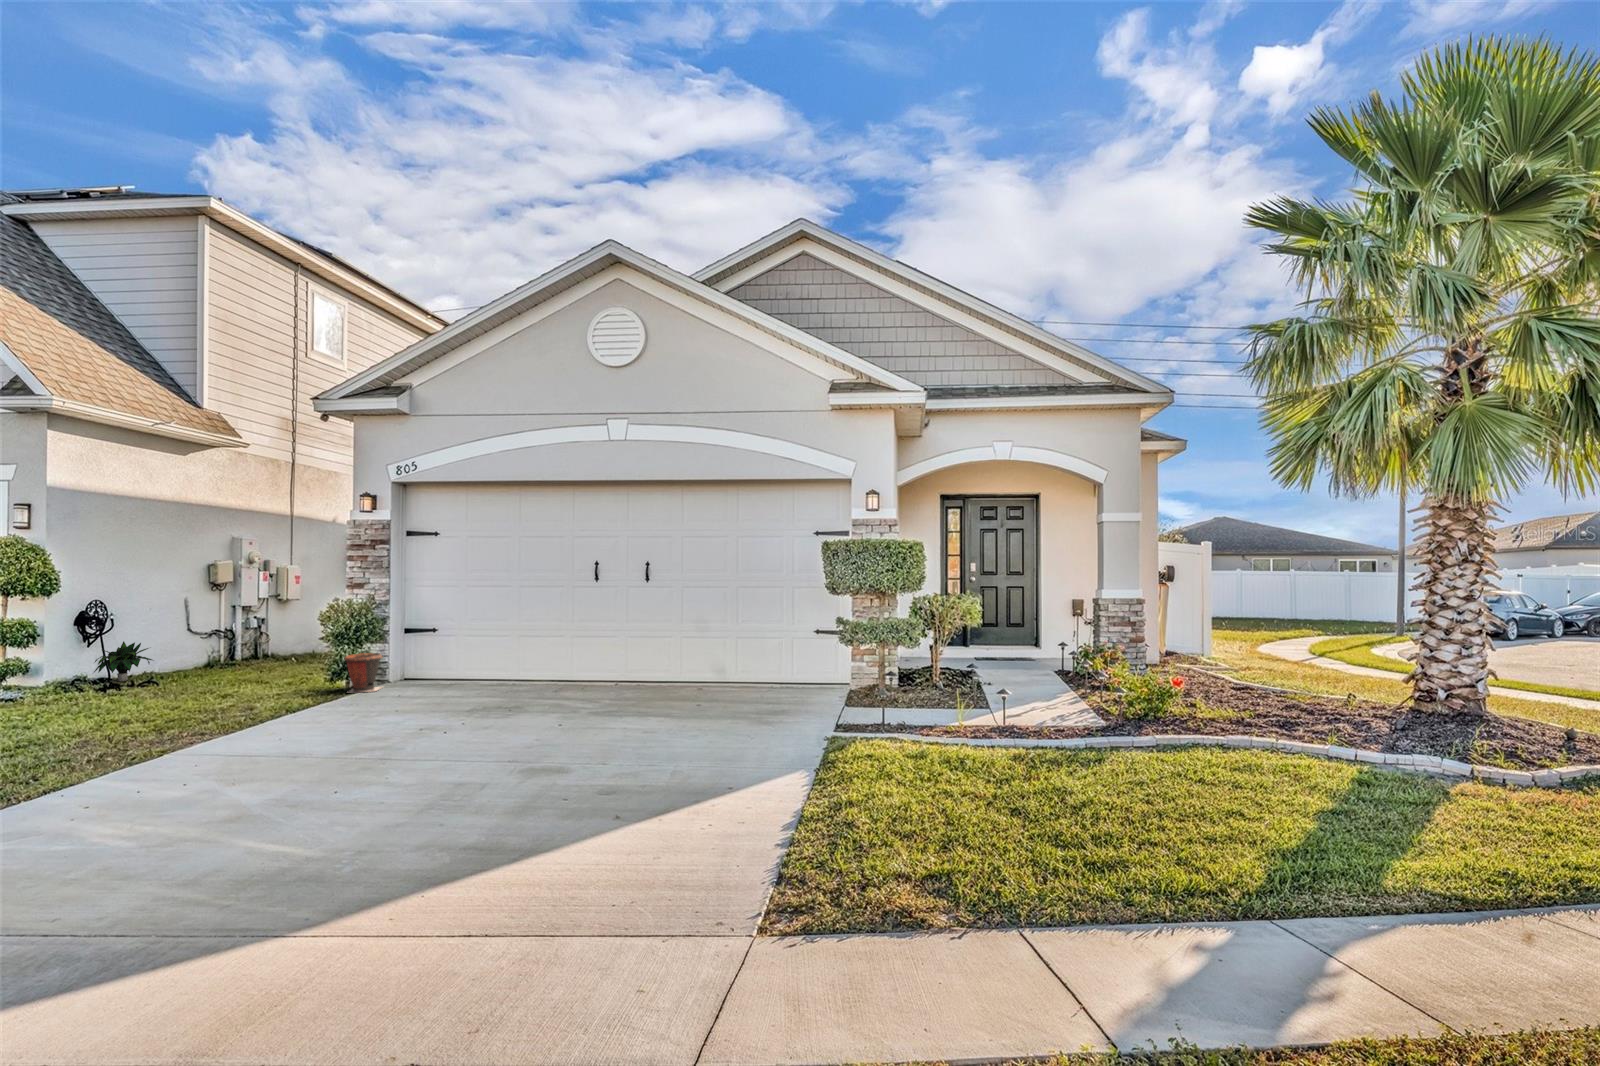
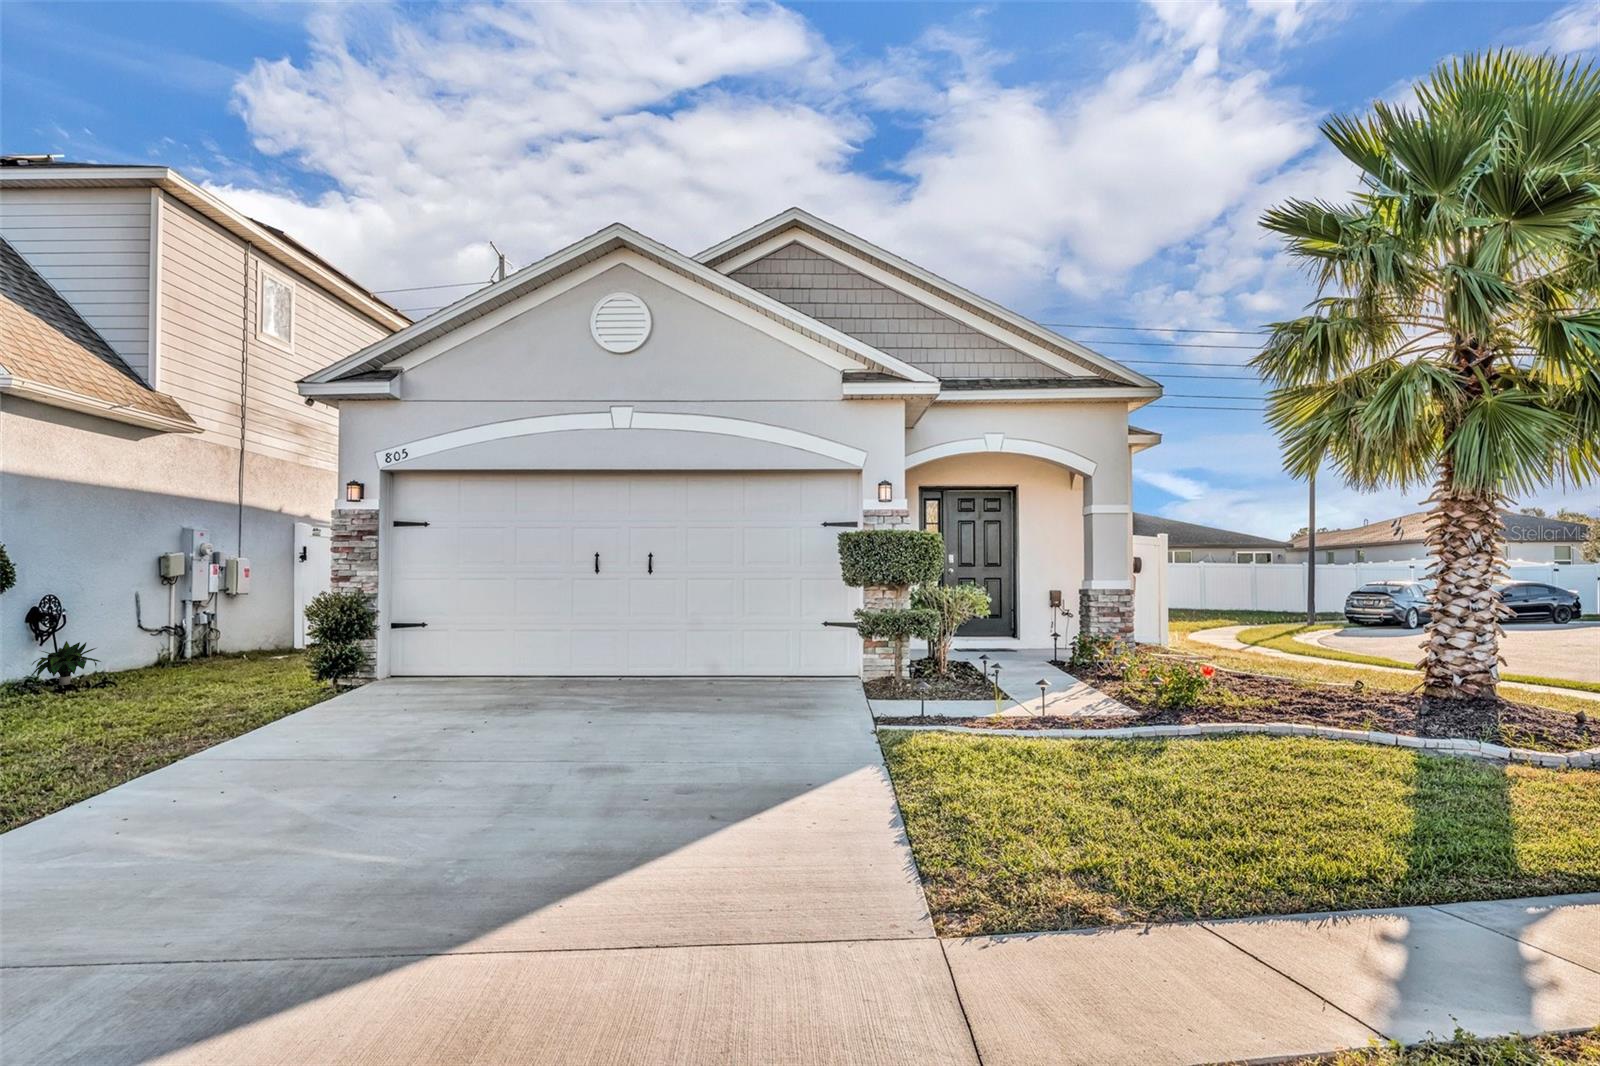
waste bin: present [344,653,382,692] -> none [326,650,370,694]

